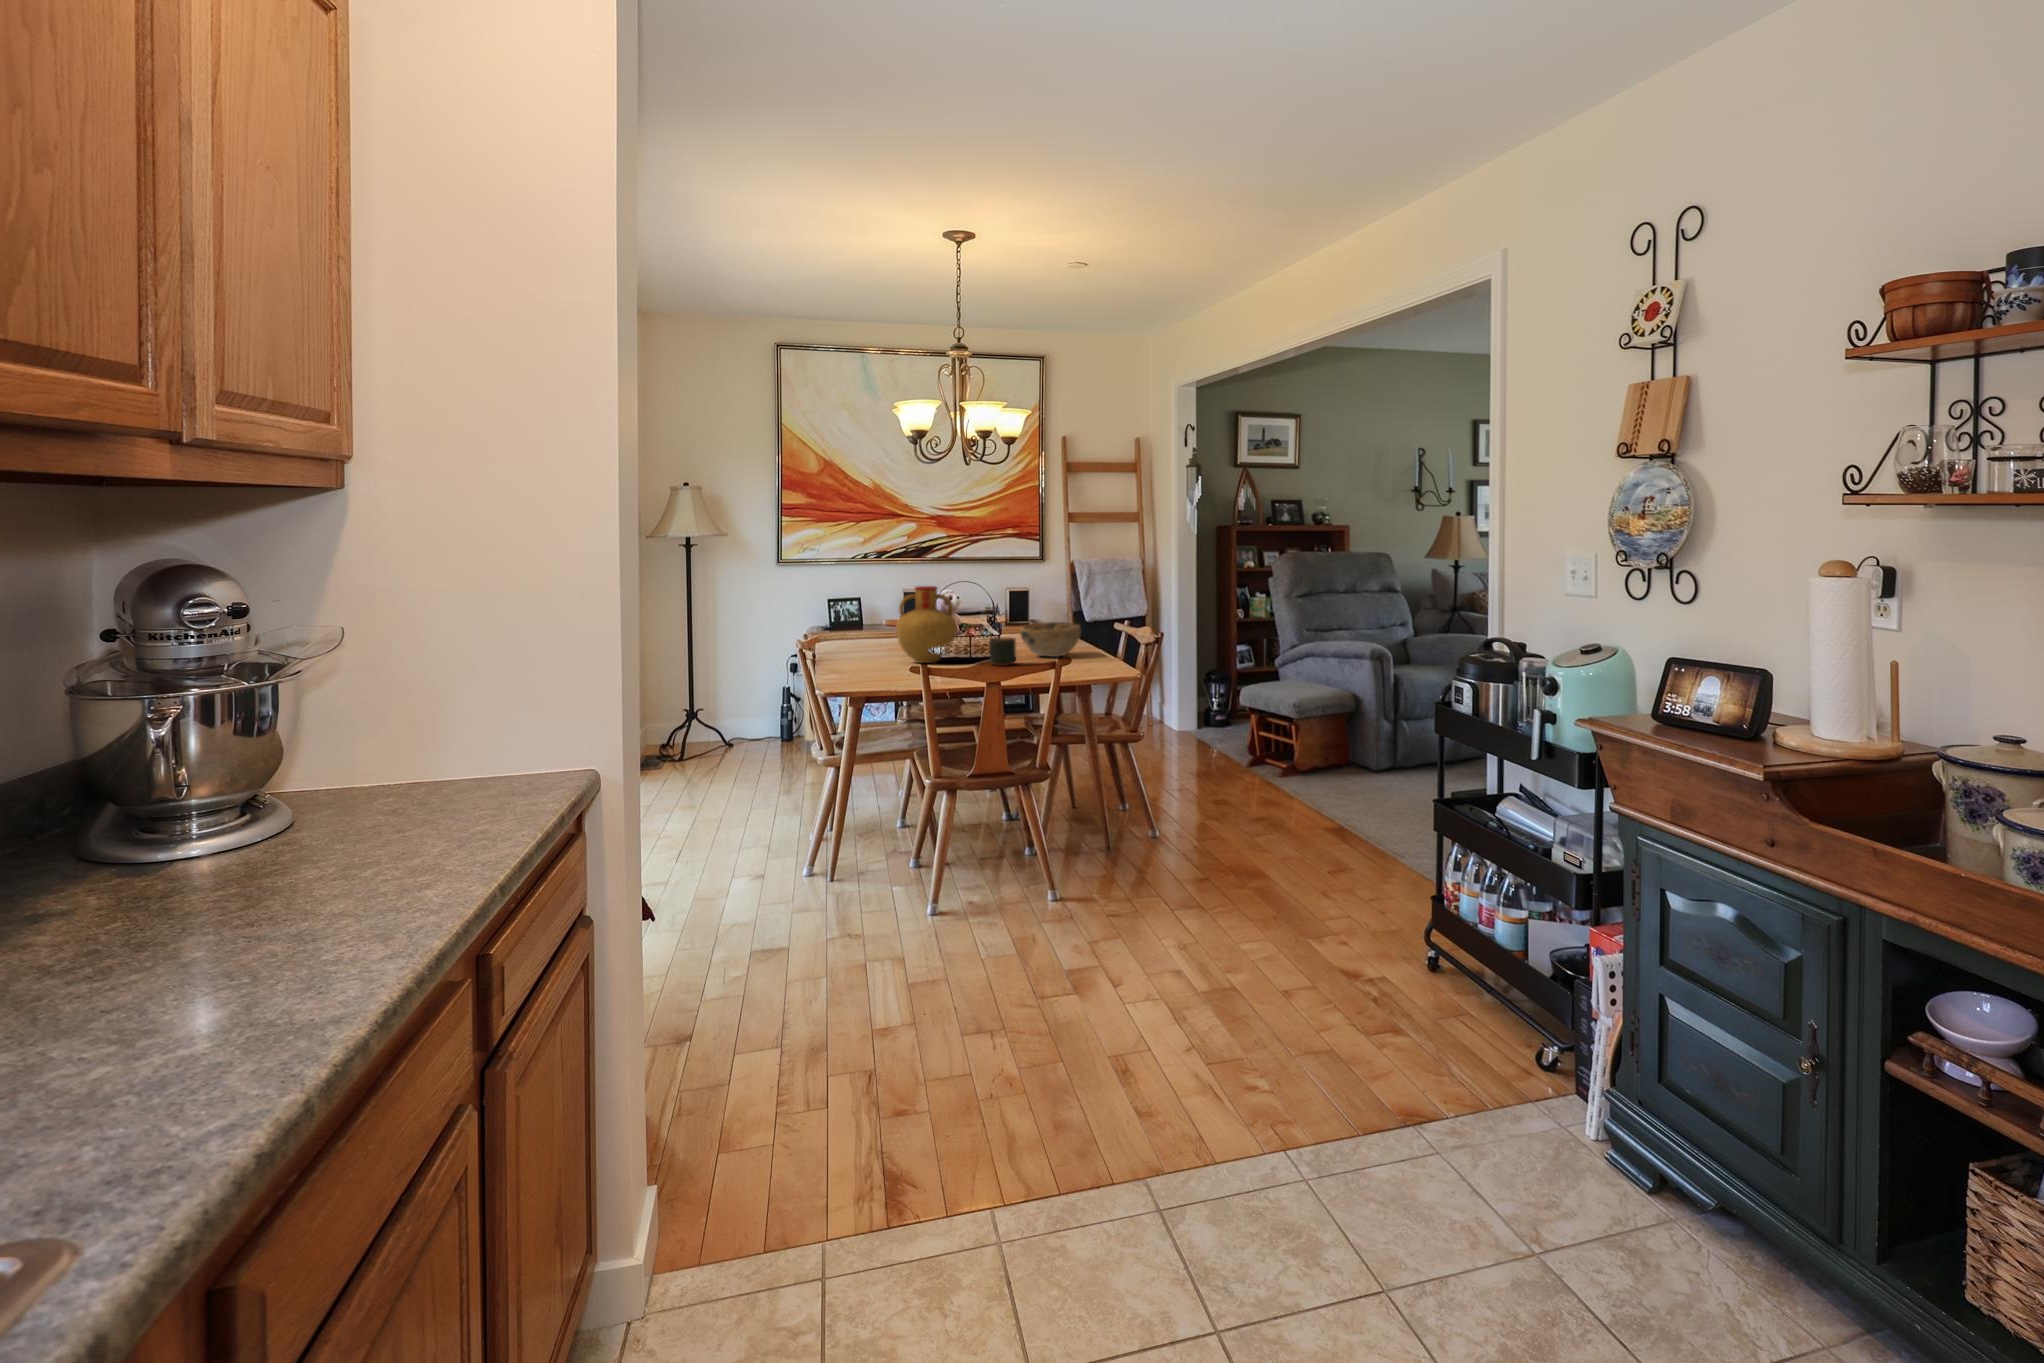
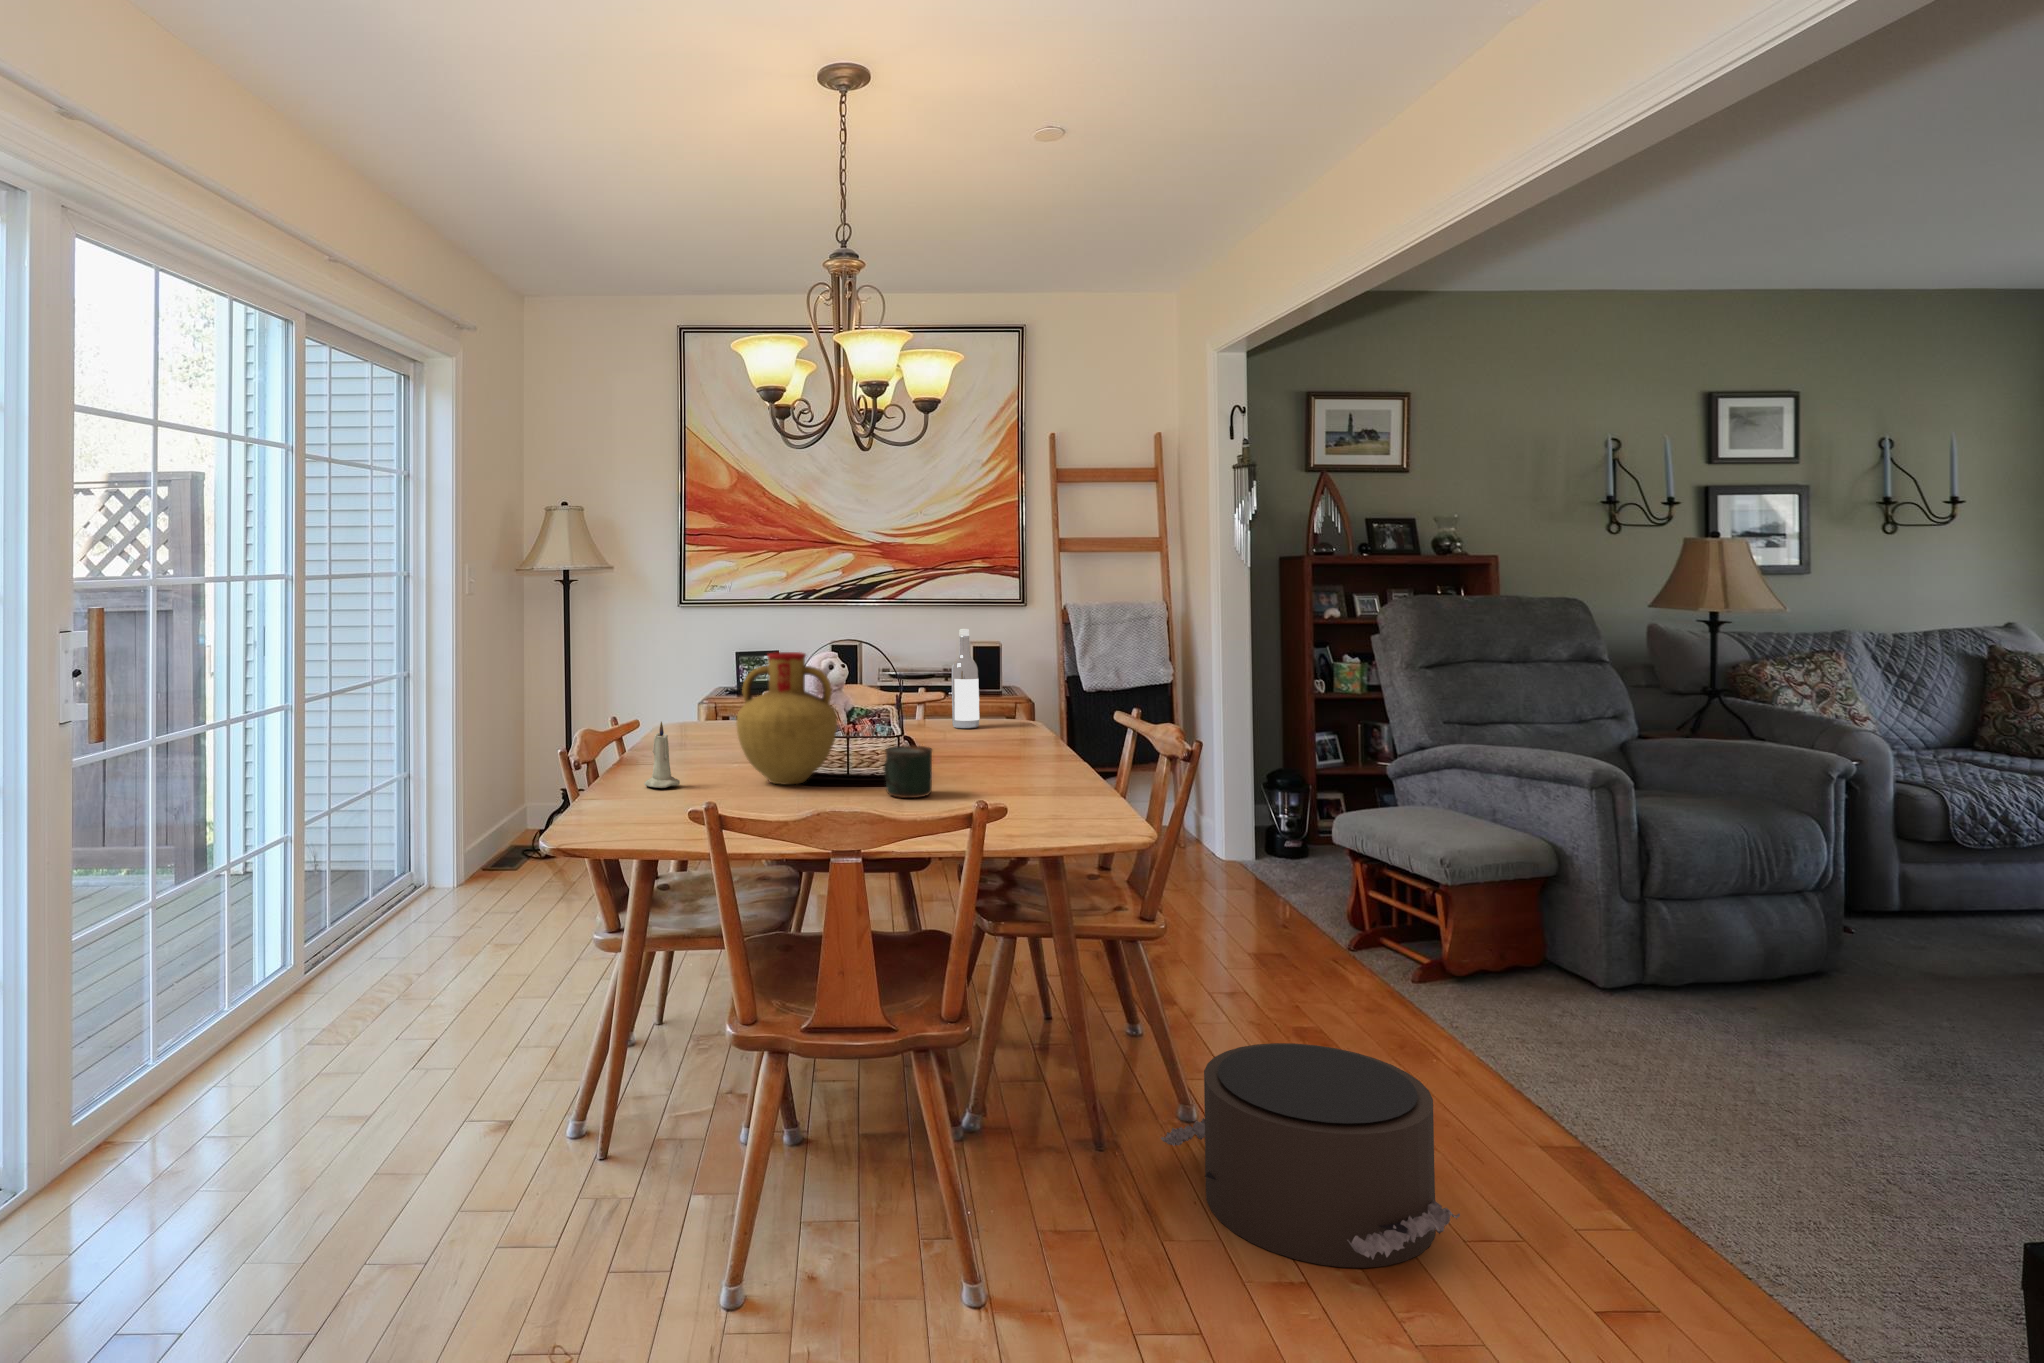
wine bottle: none [1007,574,1025,638] -> present [952,629,979,728]
decorative bowl: present [1020,622,1081,657] -> none [950,715,1055,778]
candle: none [842,627,864,666] -> present [644,722,680,788]
pouf: none [1140,786,1281,874] -> present [1161,1043,1460,1268]

